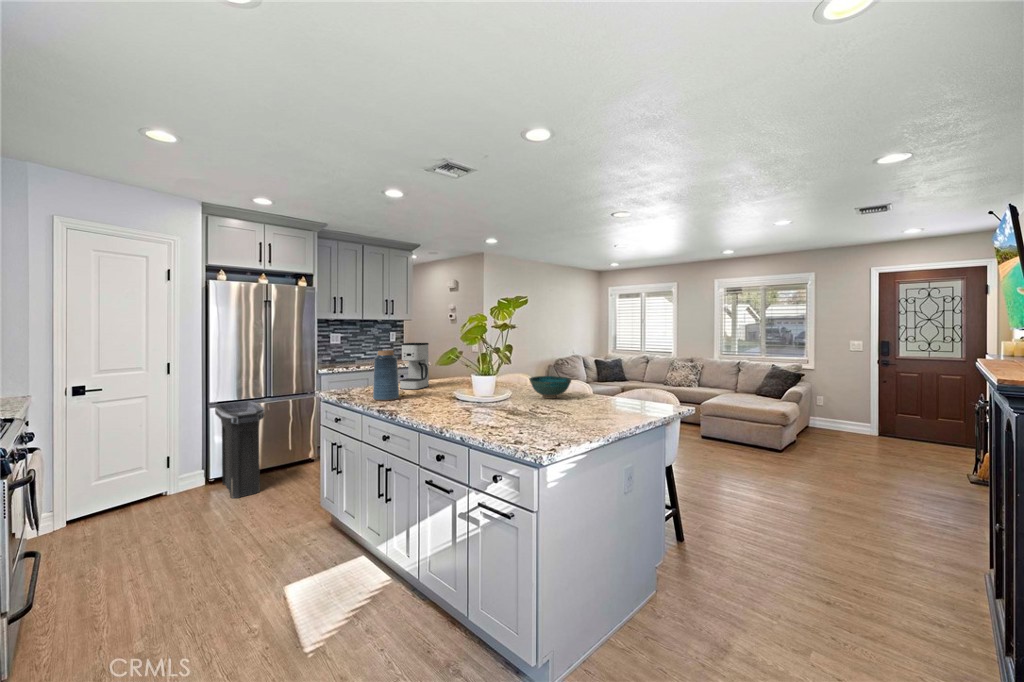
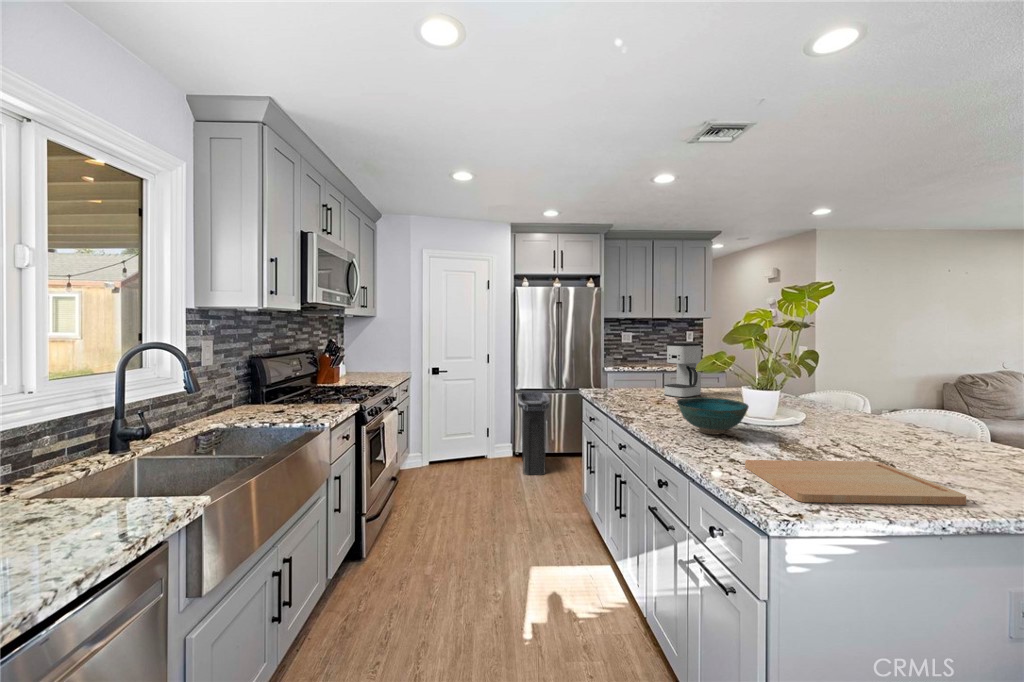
vase: present [373,350,399,401] -> none [623,351,652,406]
bowl: present [529,376,571,399] -> present [677,397,749,434]
cutting board: none [504,413,610,443] -> present [745,460,966,505]

